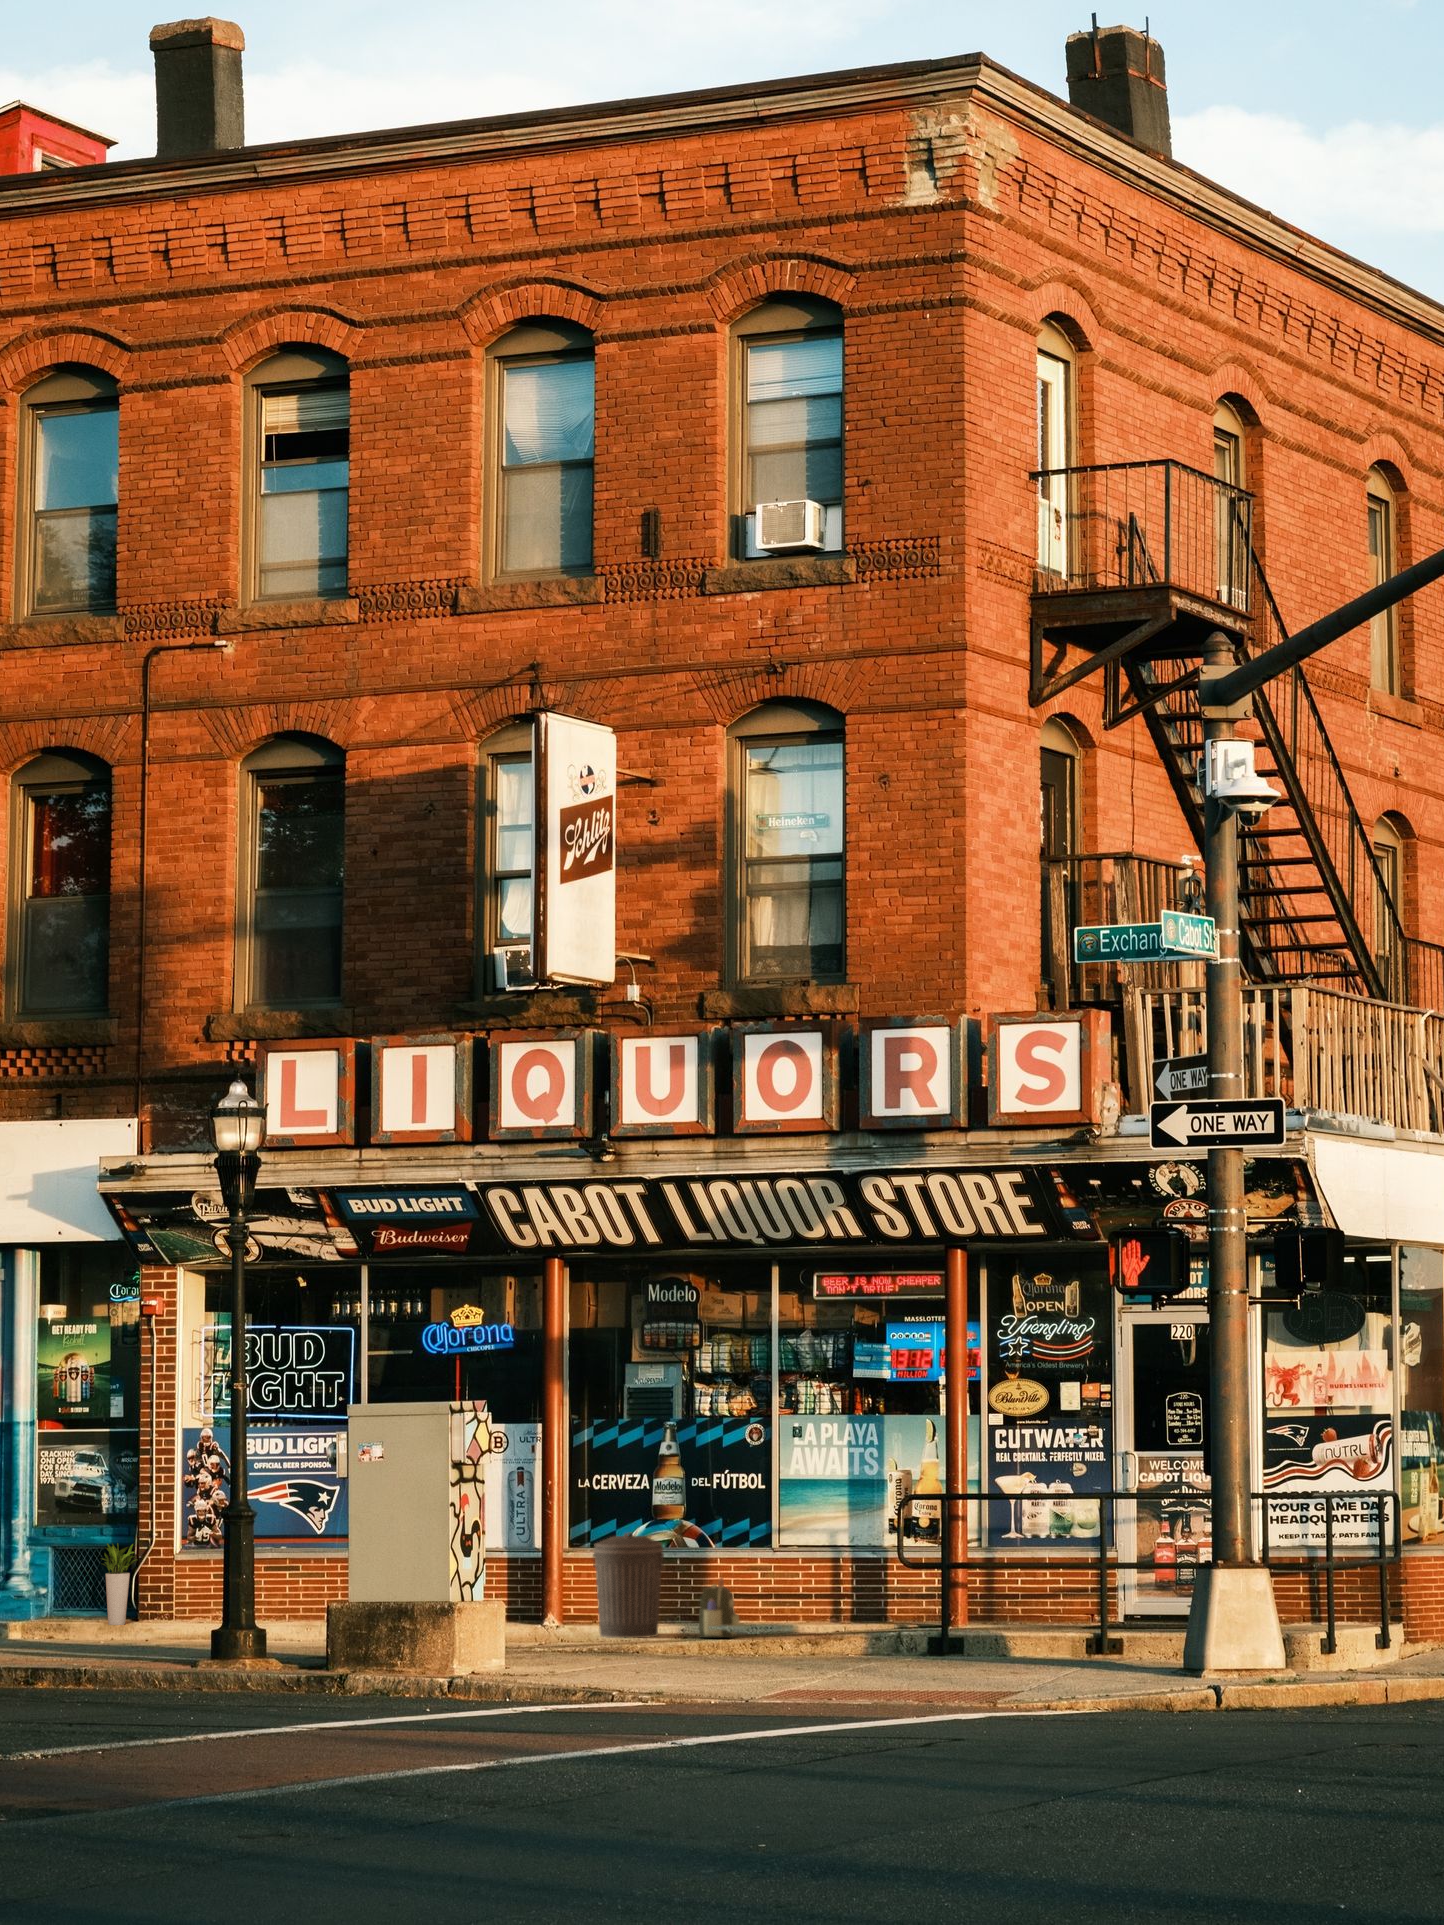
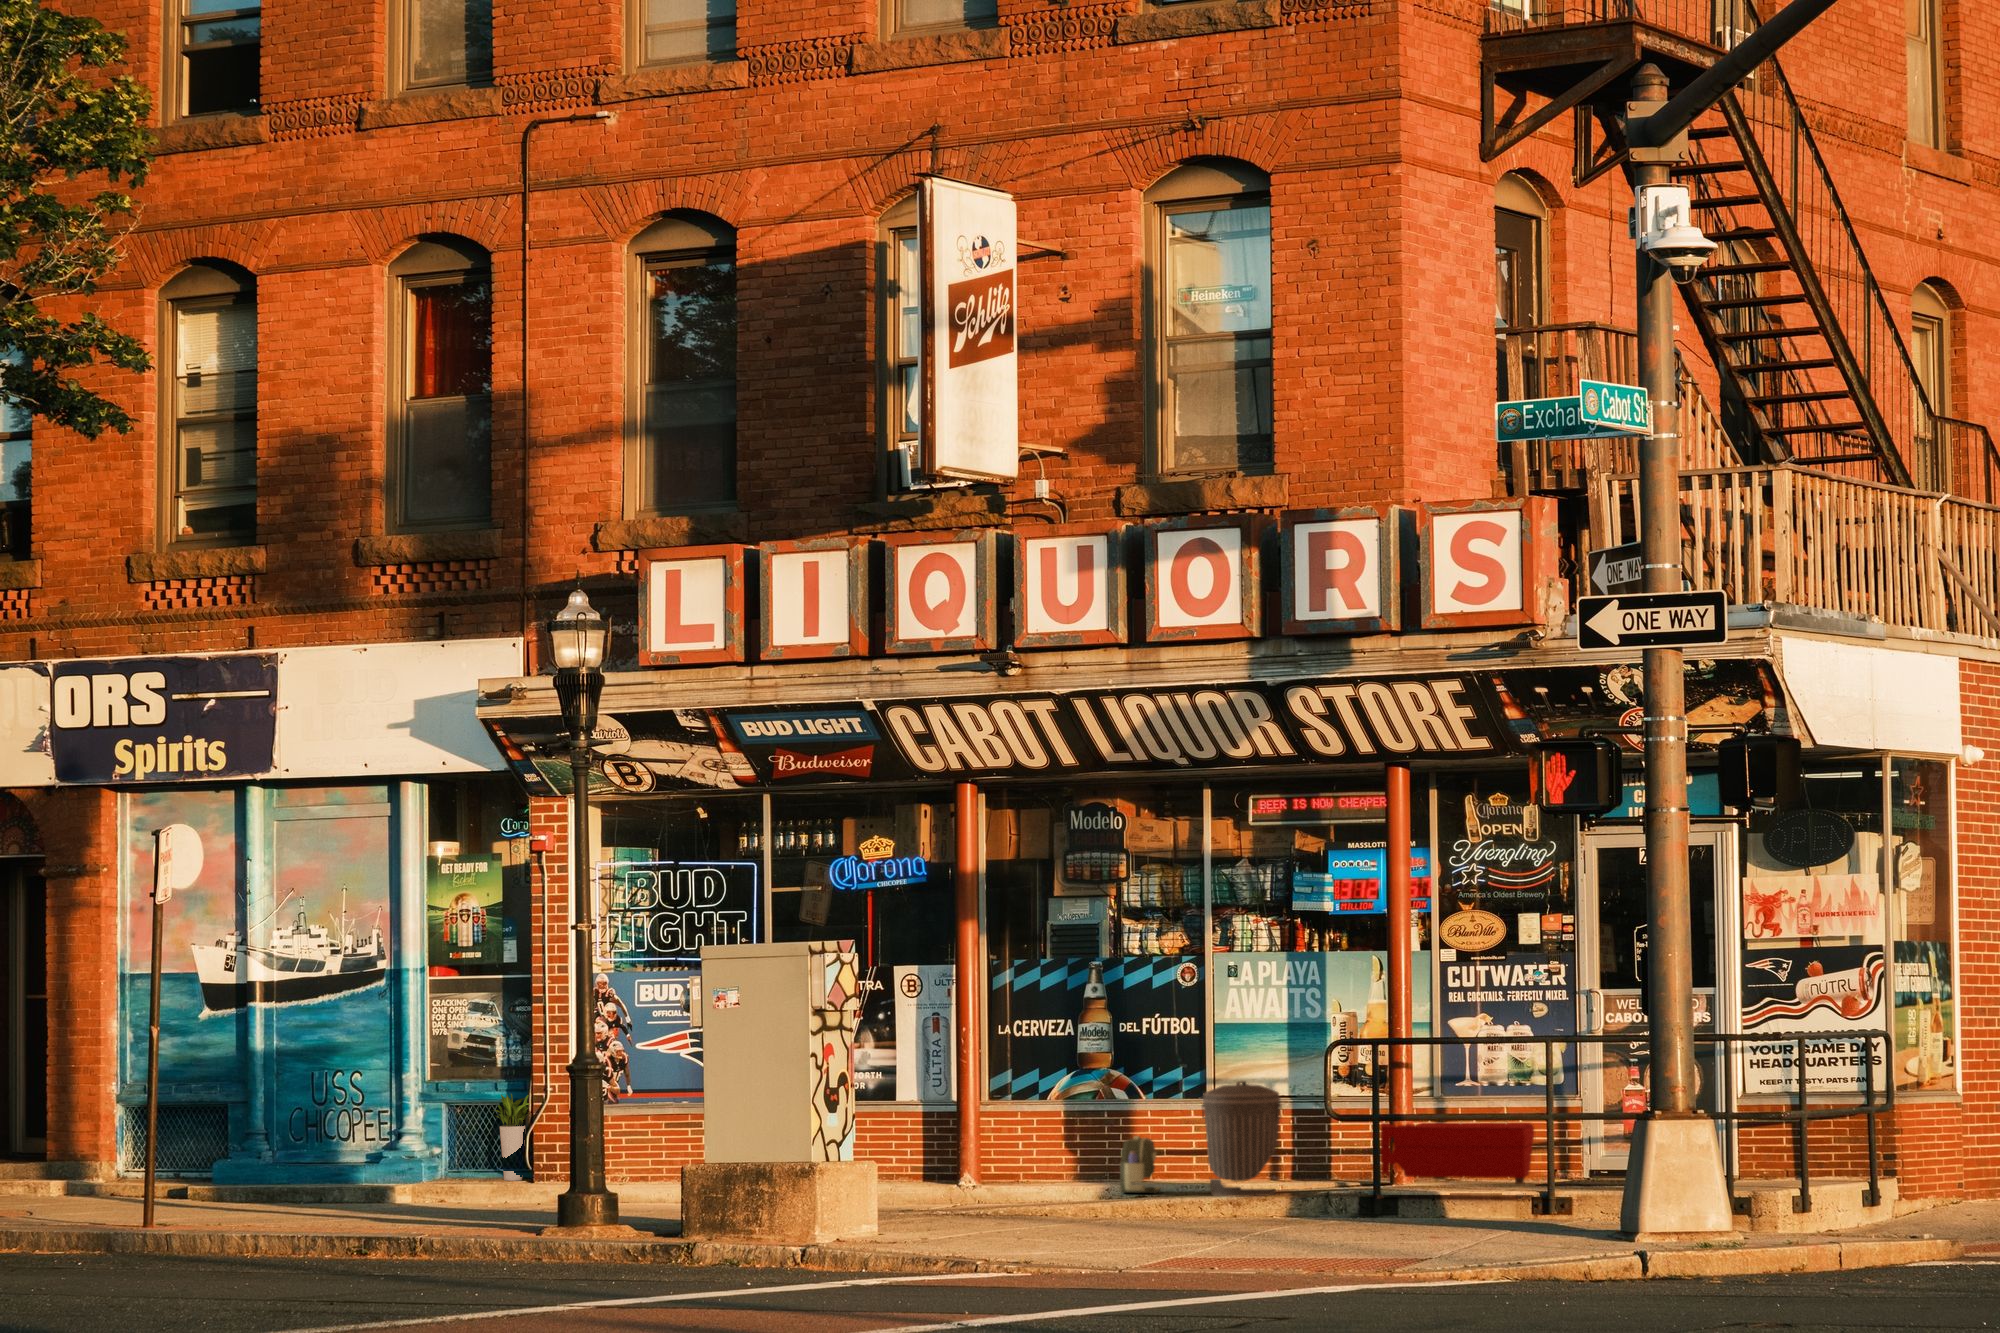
trash can: present [593,1532,664,1638] -> present [1202,1081,1281,1196]
bench: none [933,1572,1078,1645] -> present [1377,1122,1534,1200]

